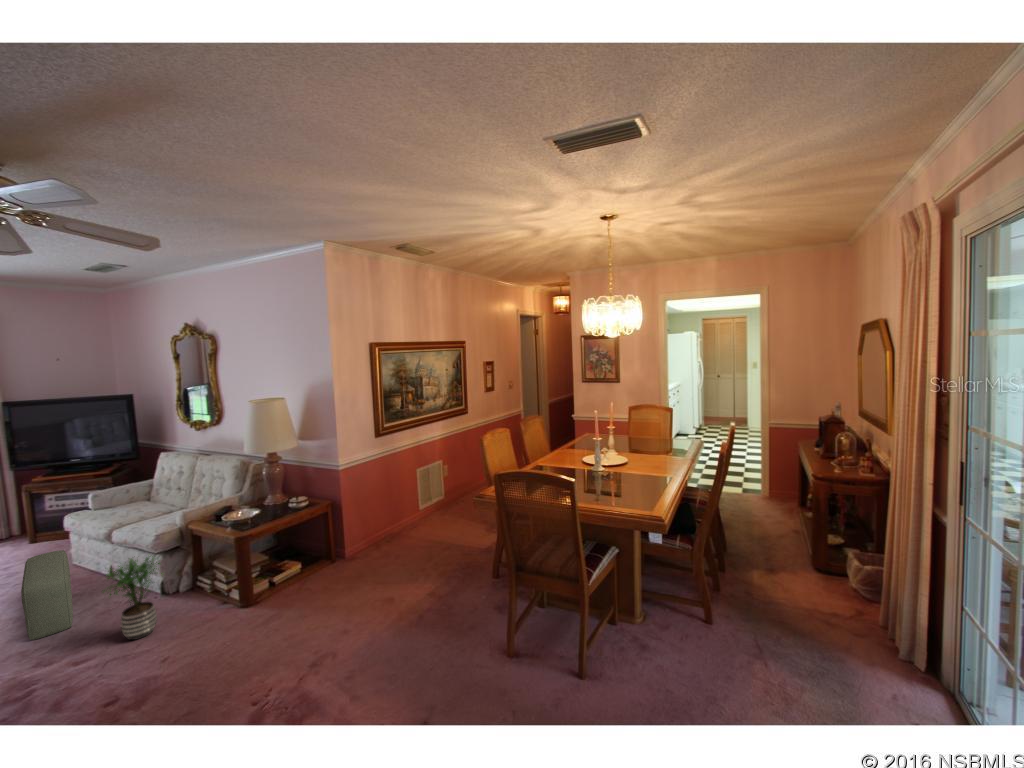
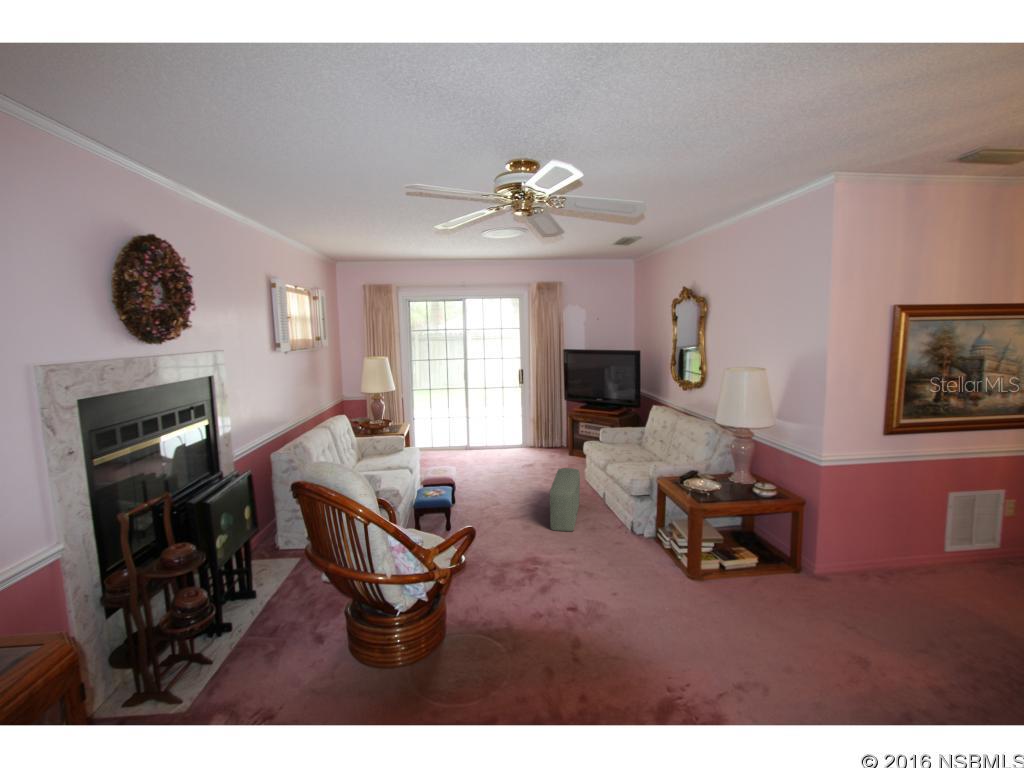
potted plant: present [106,556,162,640] -> none [587,493,633,564]

